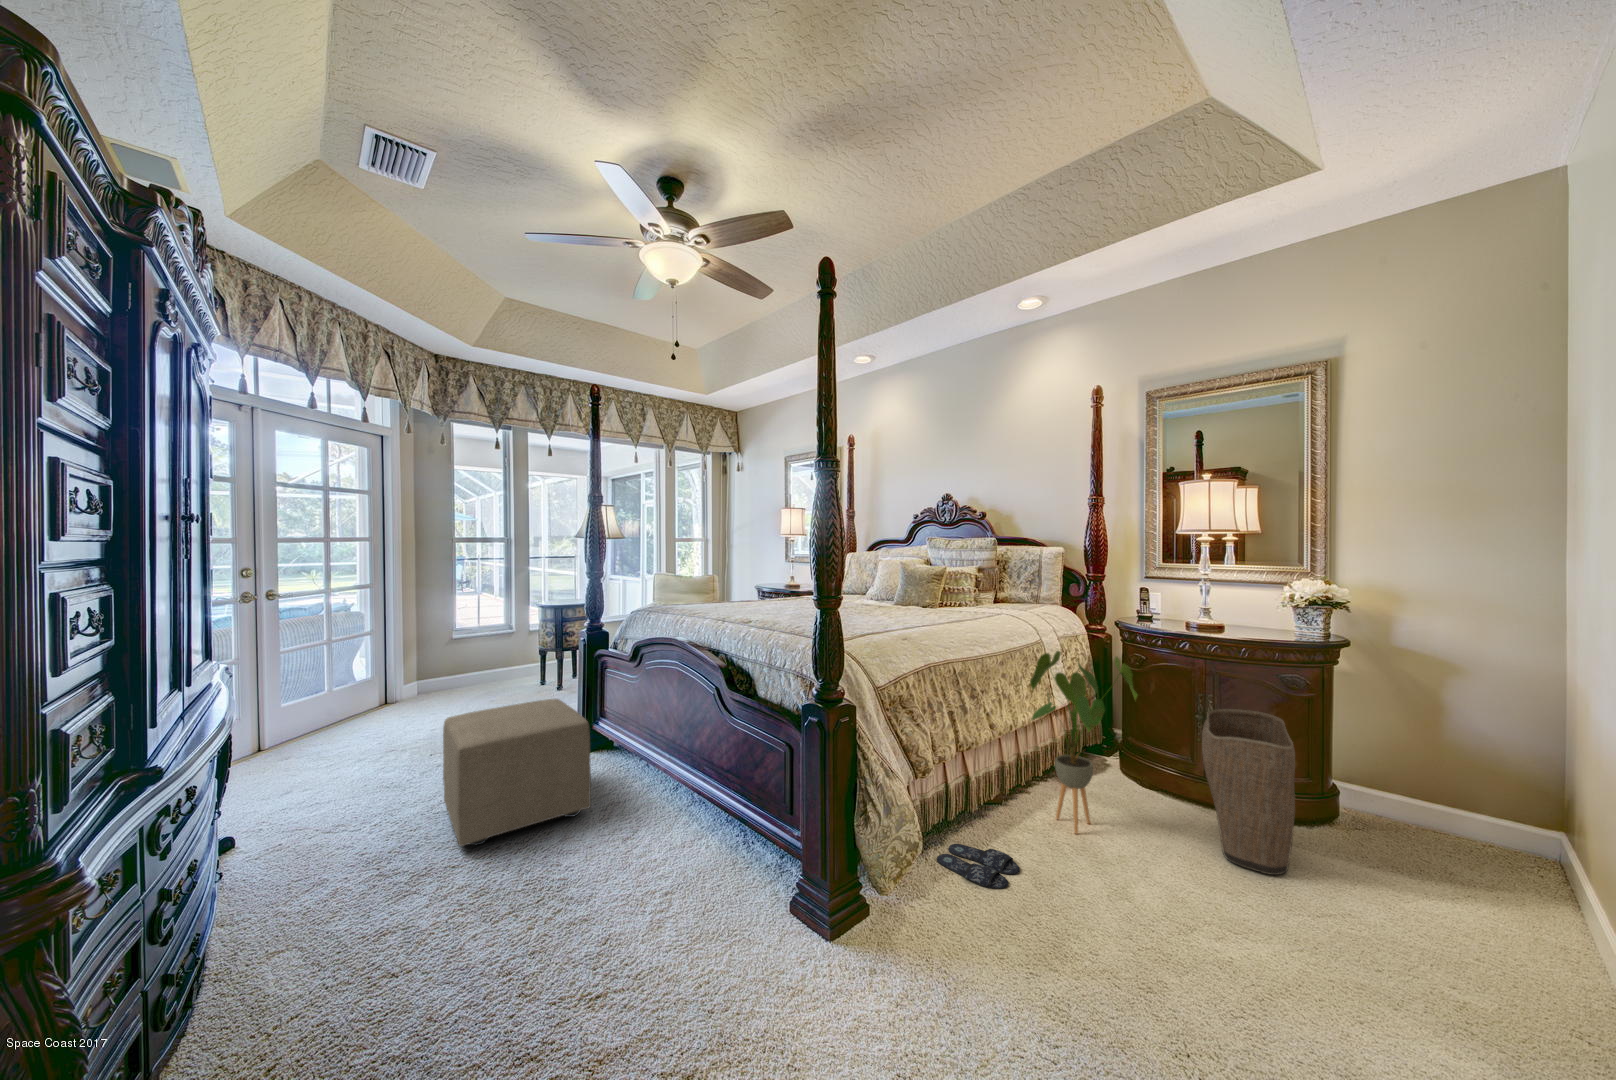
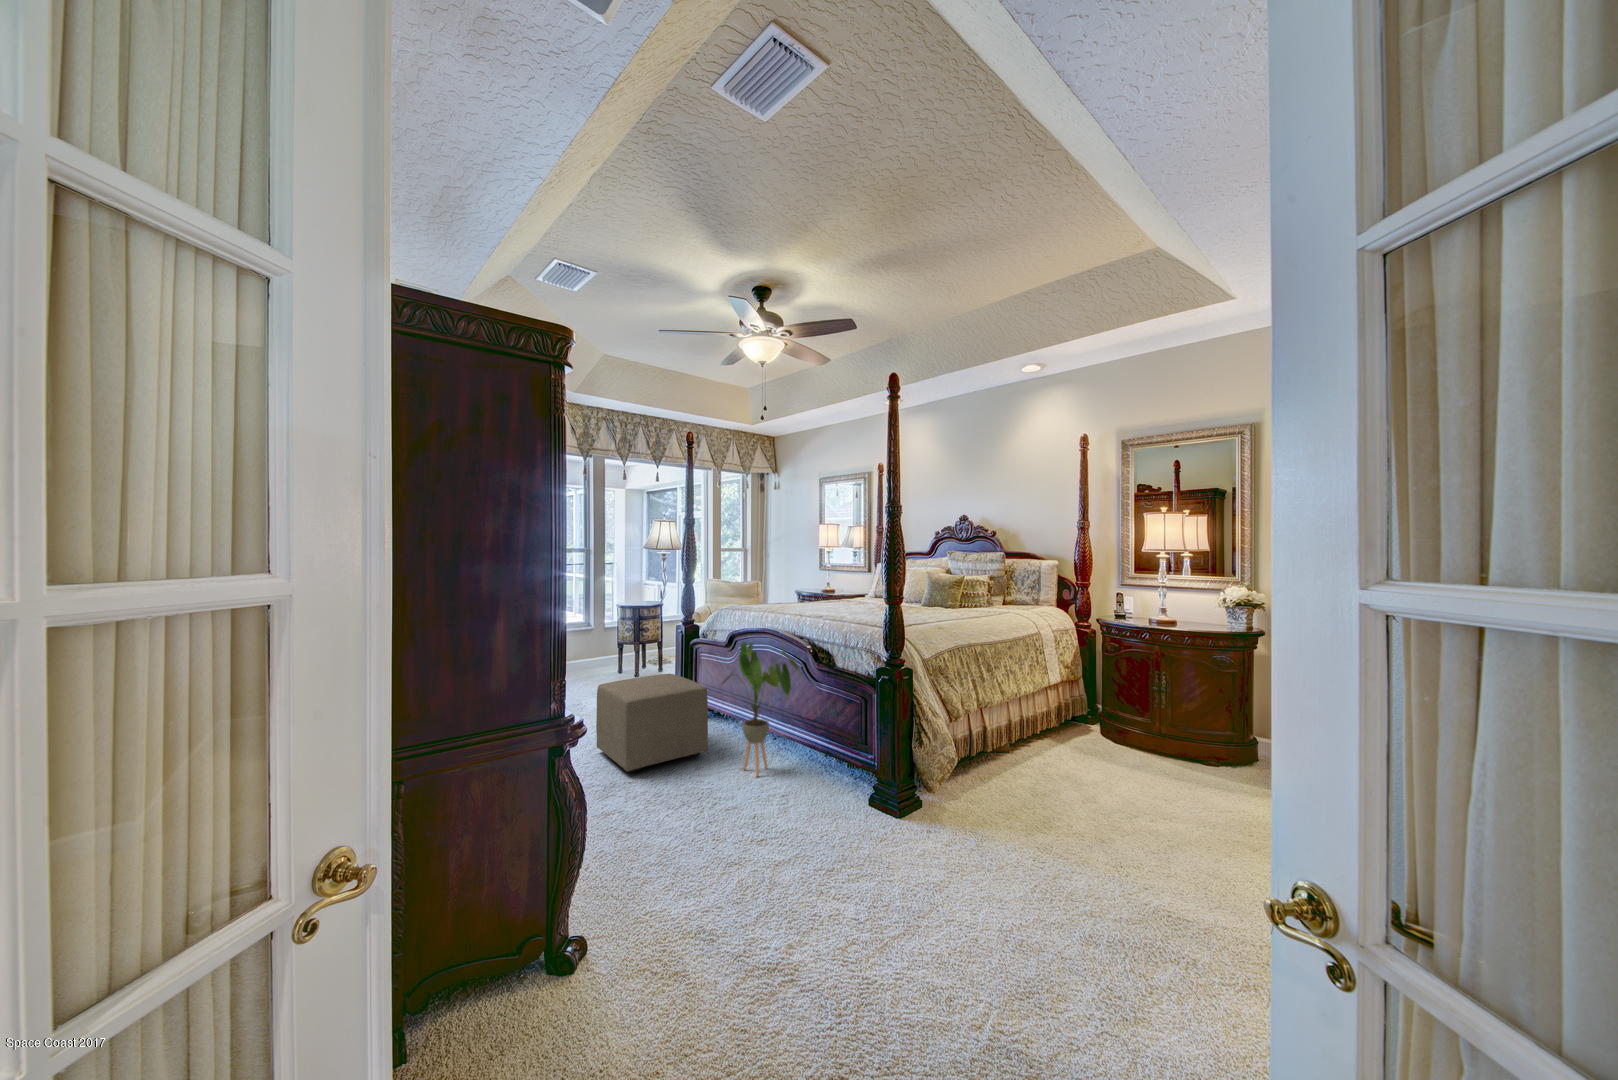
house plant: present [1030,651,1138,834] -> present [722,642,800,776]
laundry basket: present [1202,709,1295,875] -> none [1153,680,1215,790]
slippers: present [937,844,1020,889] -> none [965,773,1023,796]

